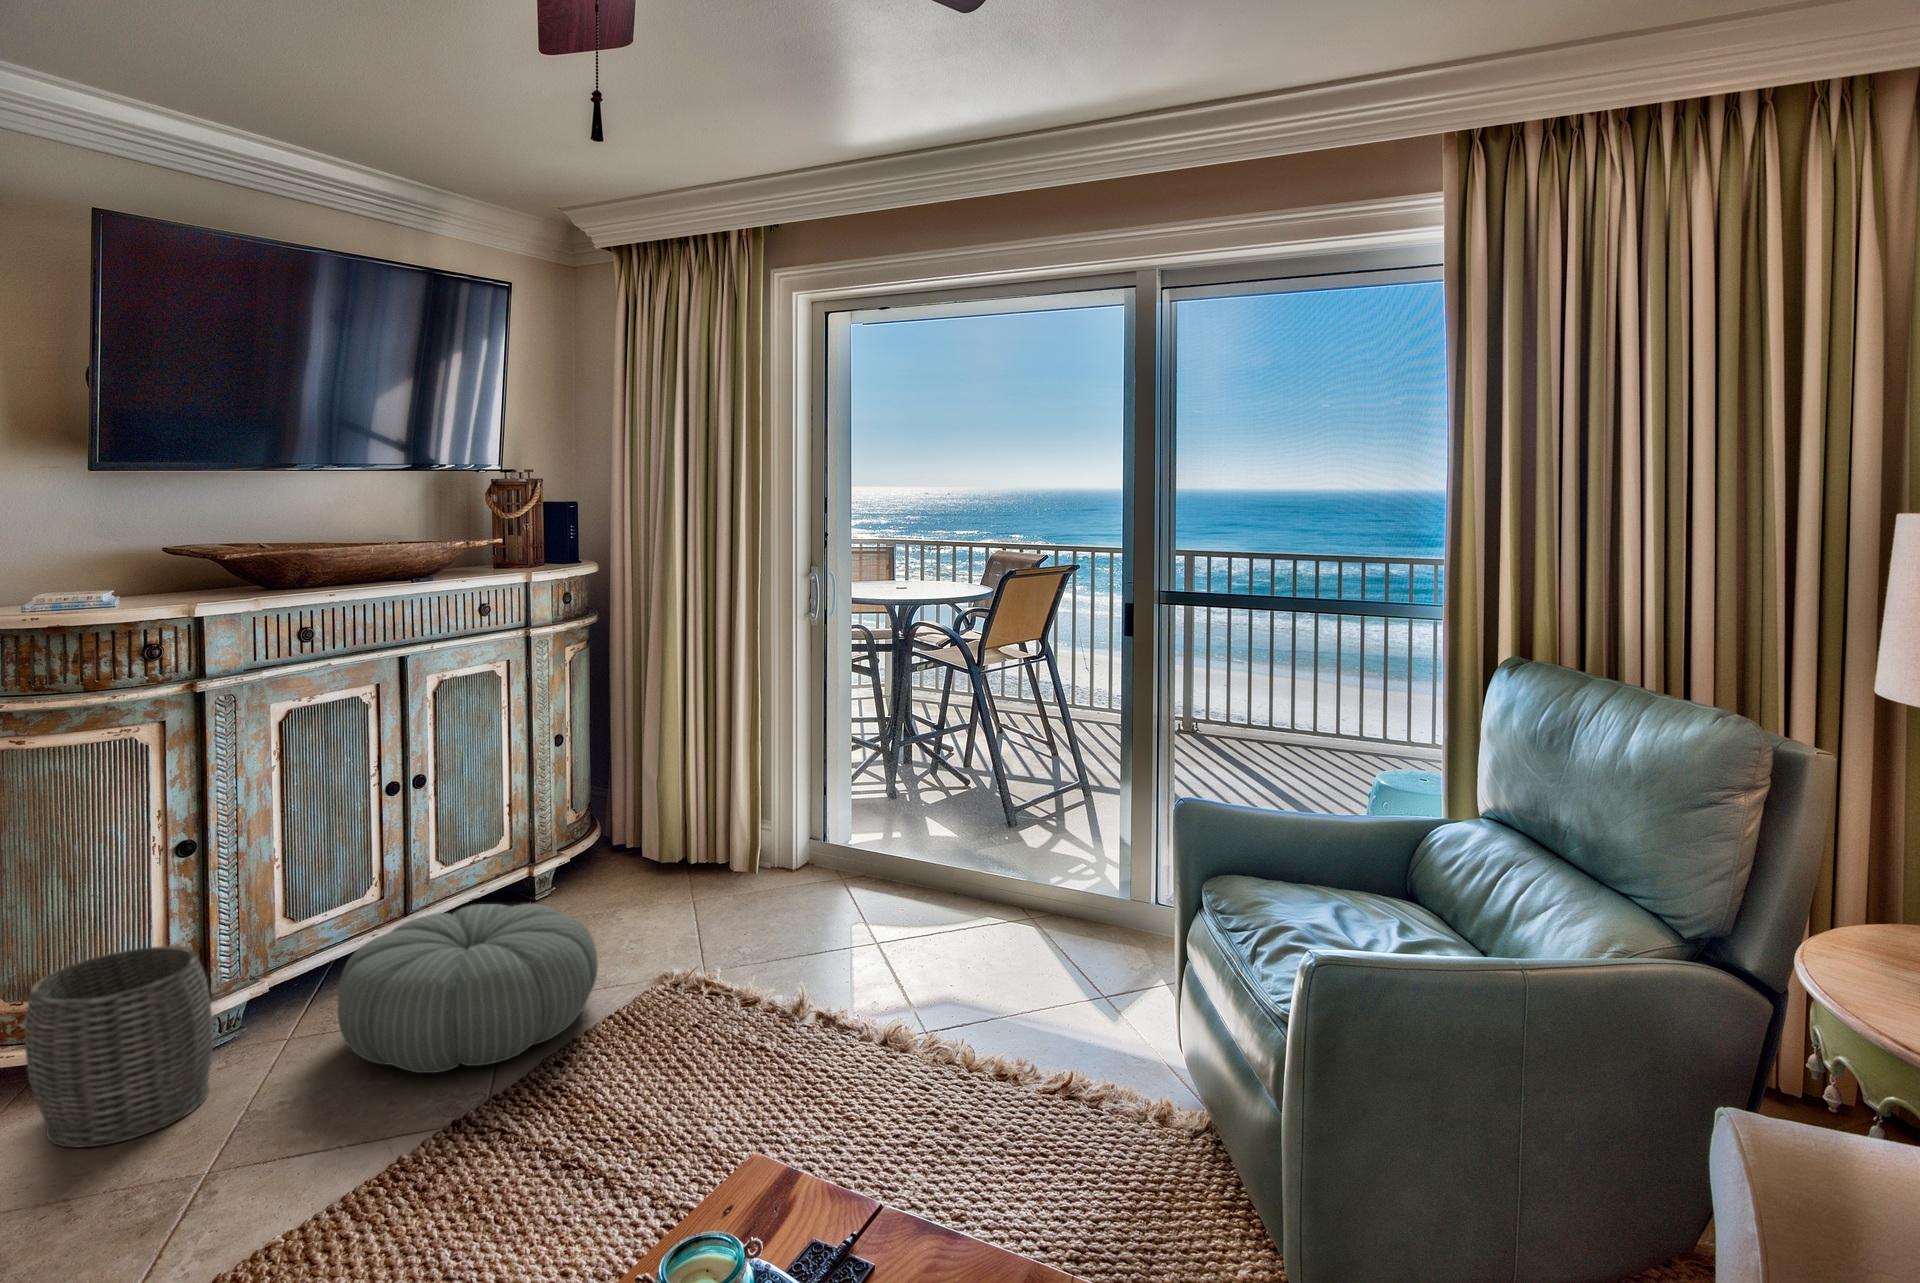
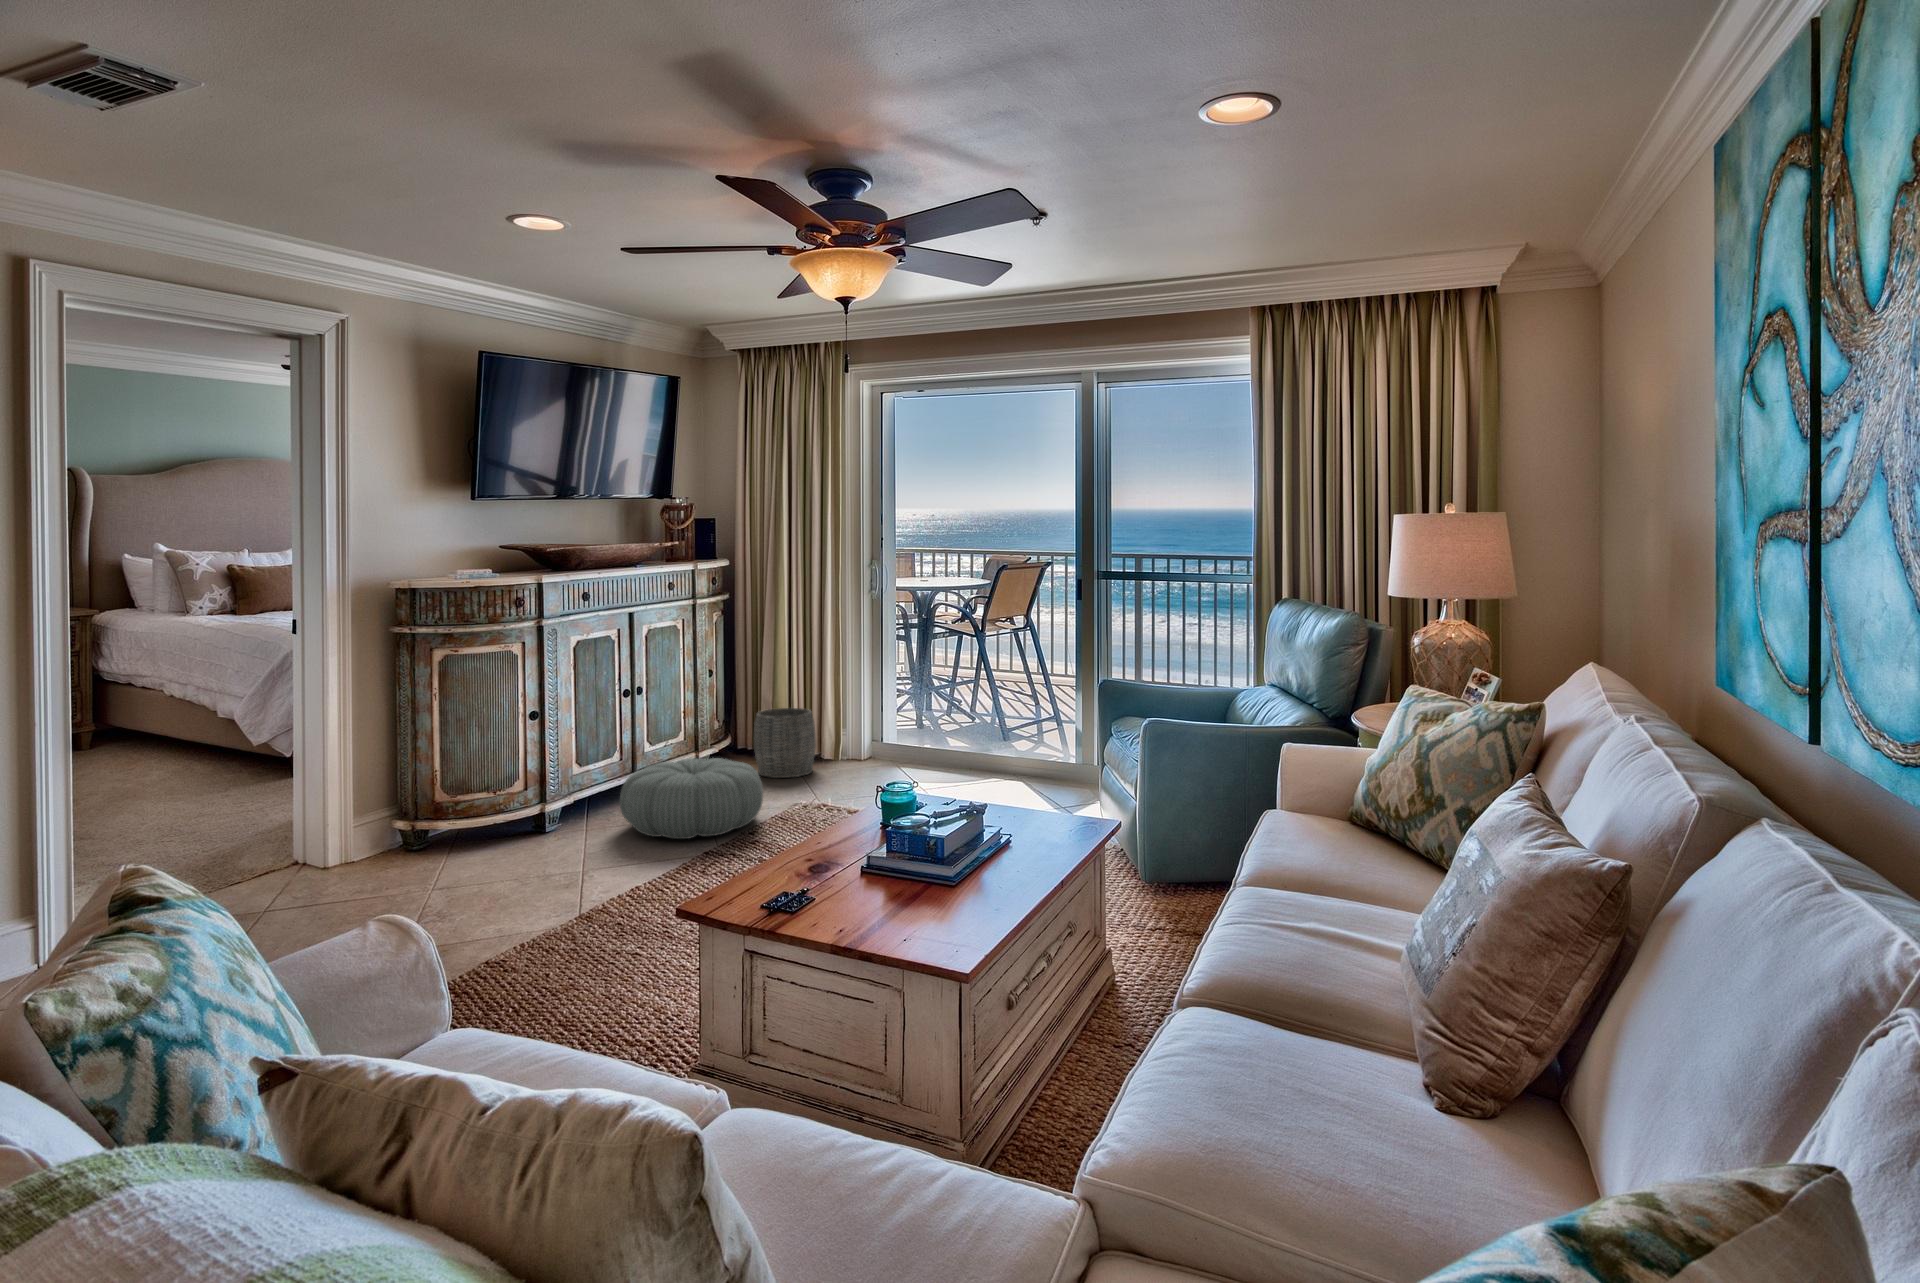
woven basket: present [25,947,214,1148] -> present [754,708,816,778]

